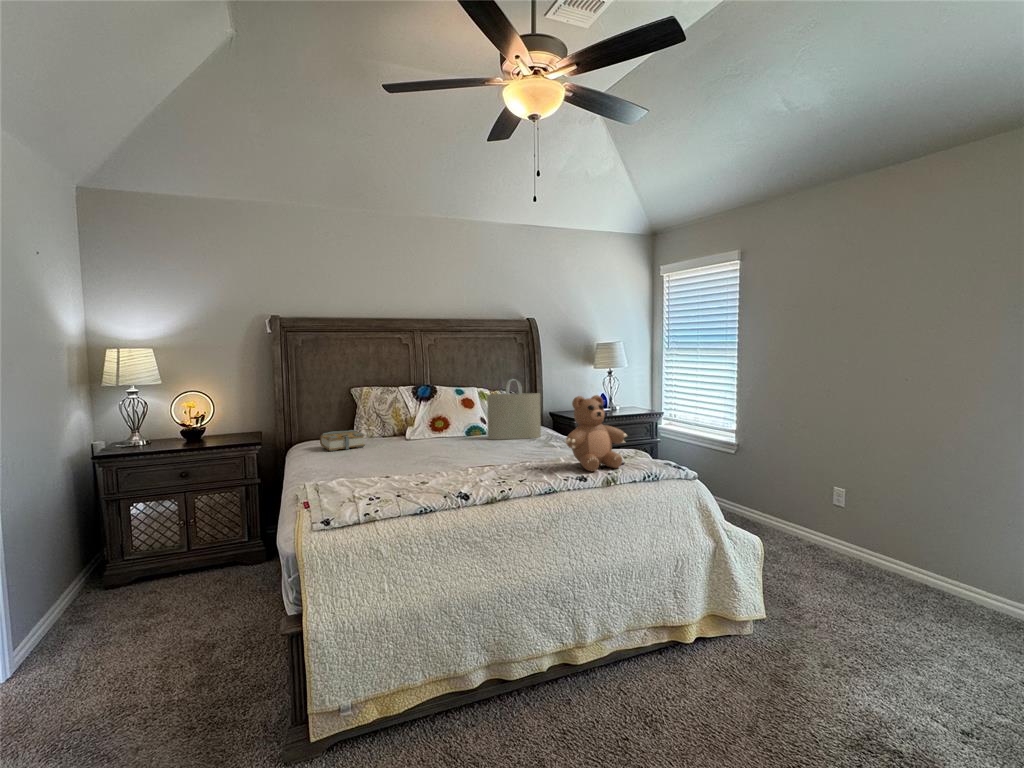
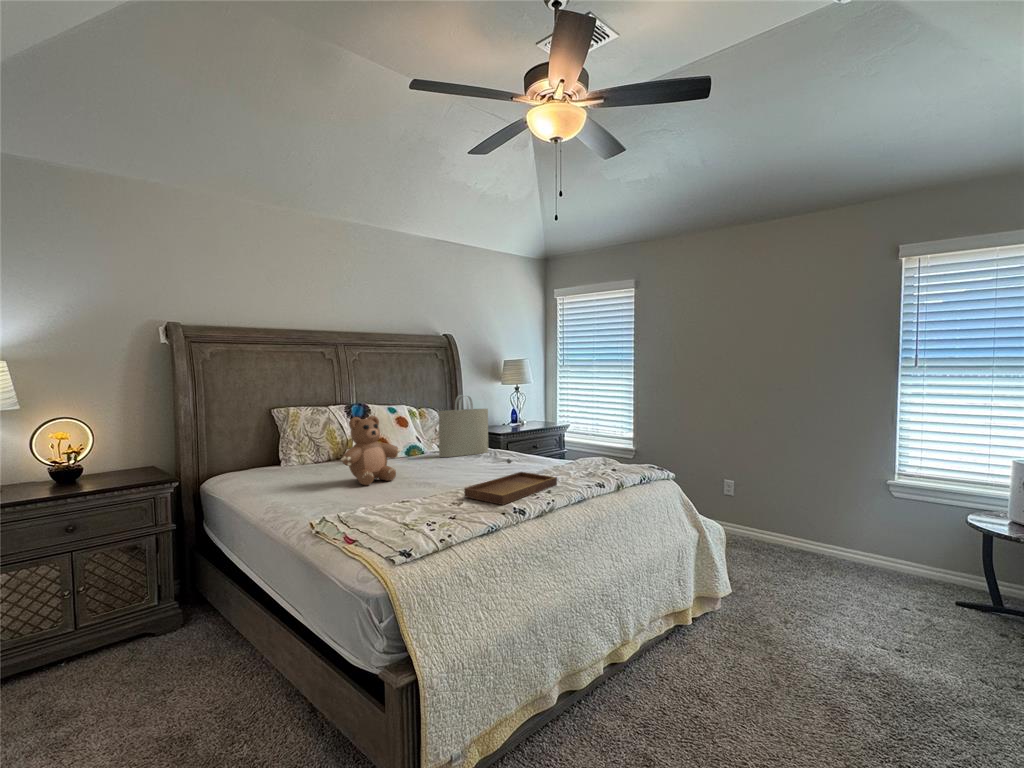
teddy bear: present [565,395,627,471] -> present [341,416,401,485]
book: present [320,430,365,451] -> none [252,457,311,483]
tray: none [438,445,539,489] -> present [464,458,557,505]

